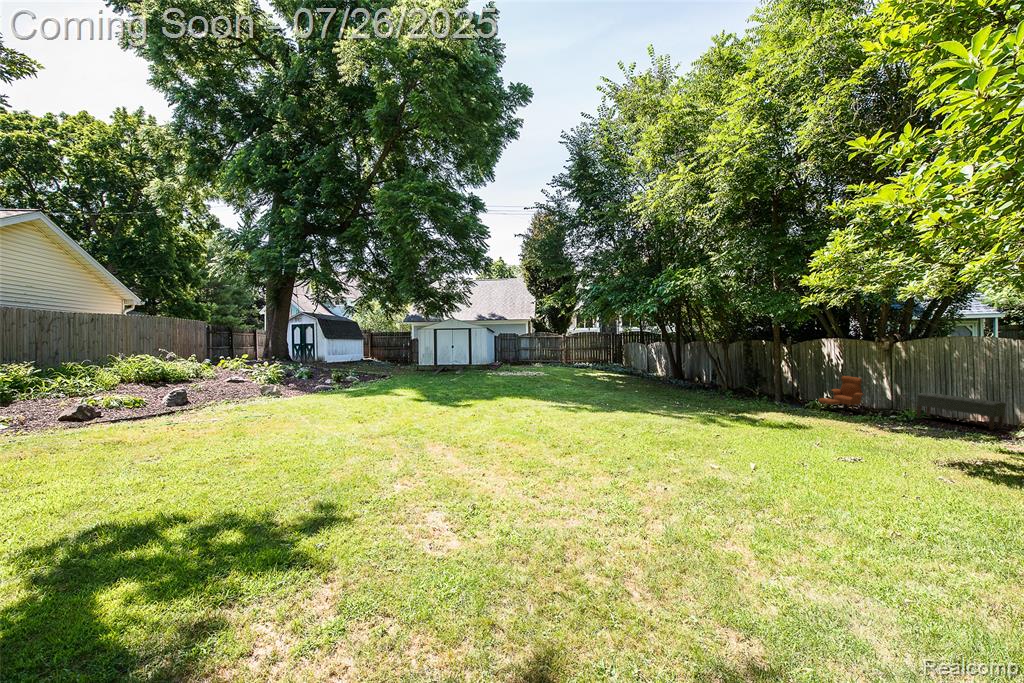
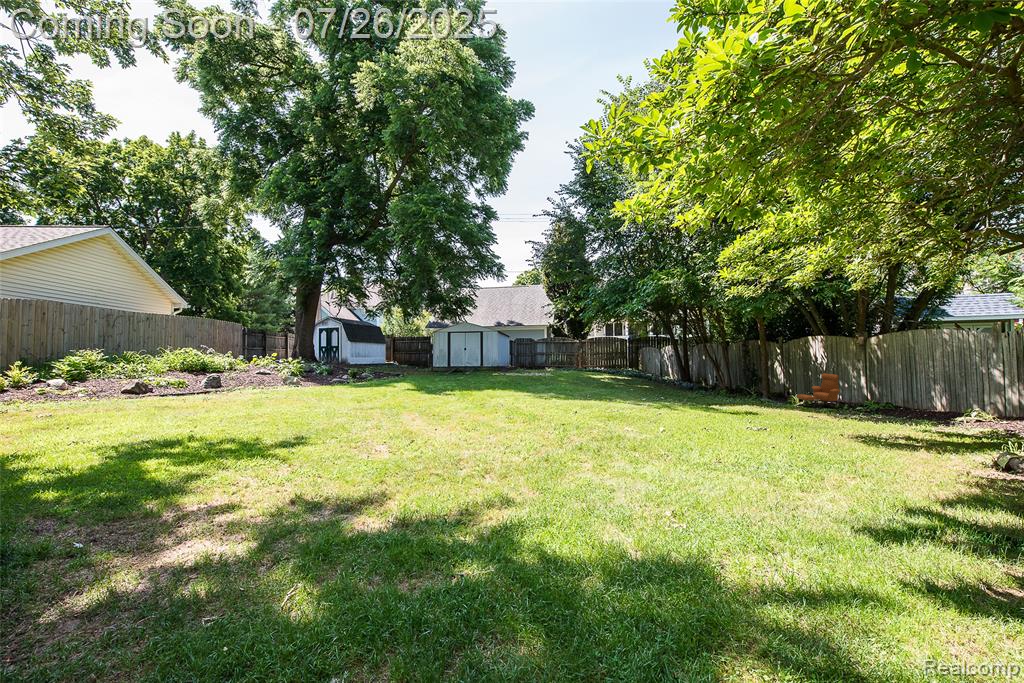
bench: present [917,392,1006,430] -> none [882,387,963,421]

